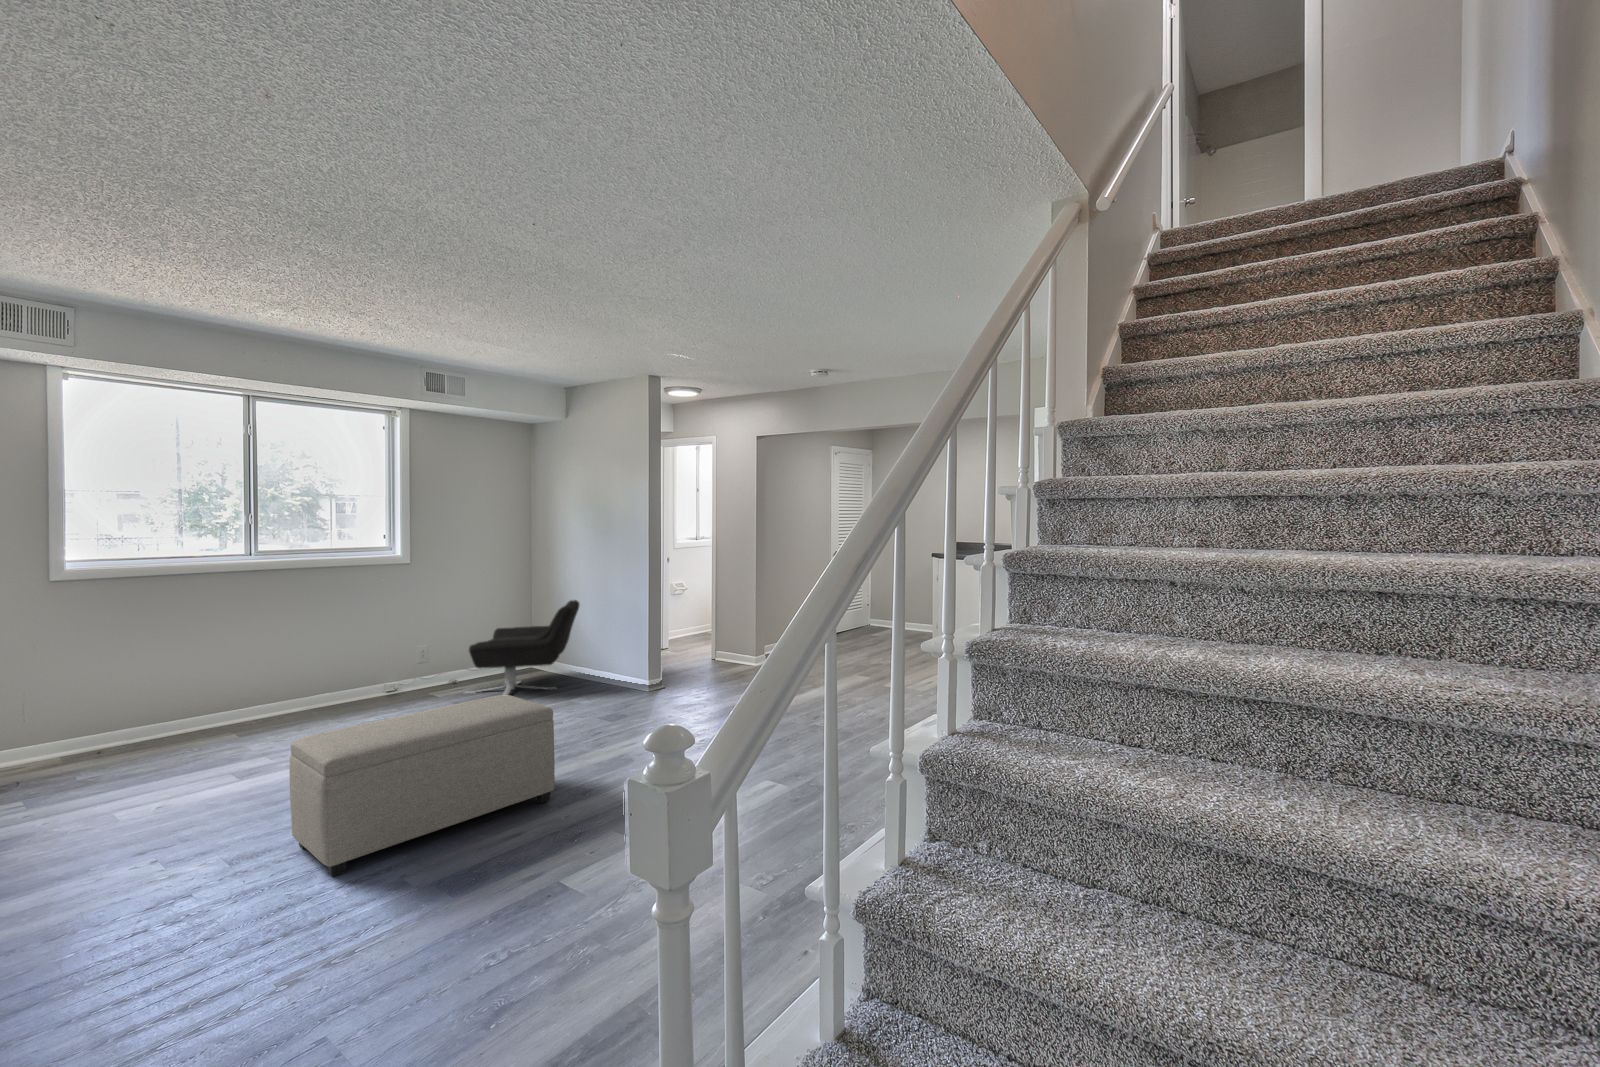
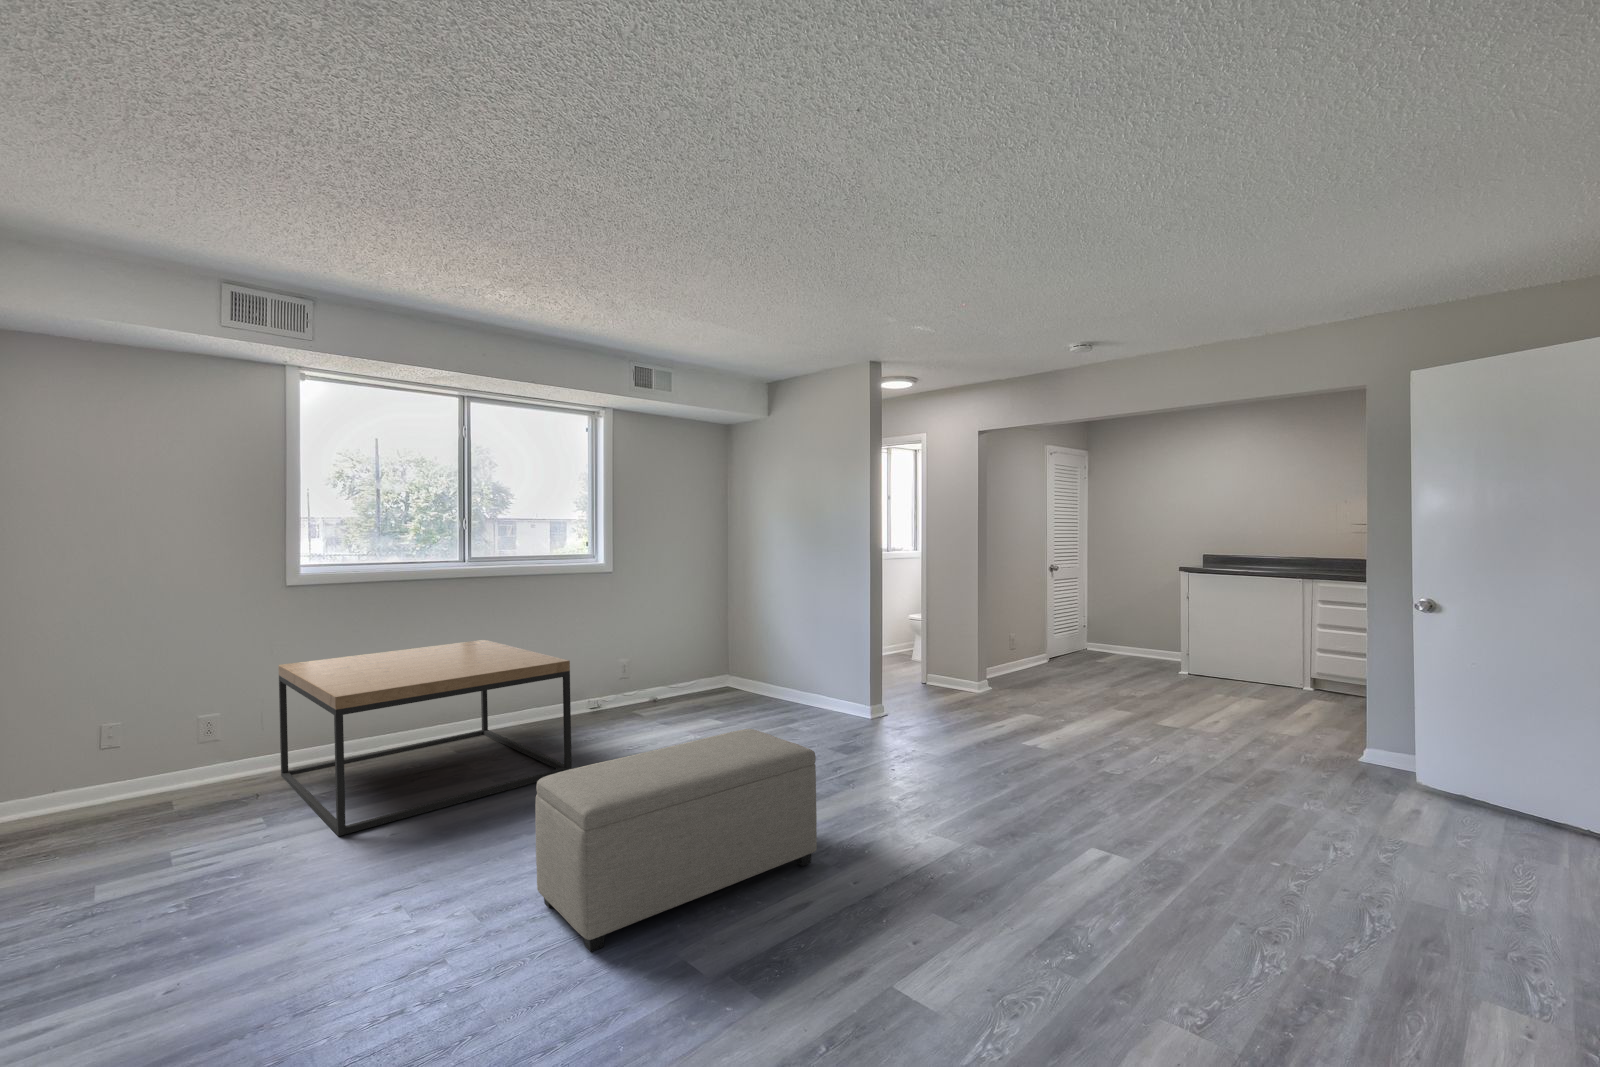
lounge chair: present [469,600,579,695] -> none [666,614,787,726]
coffee table: none [39,628,354,810] -> present [279,640,572,836]

